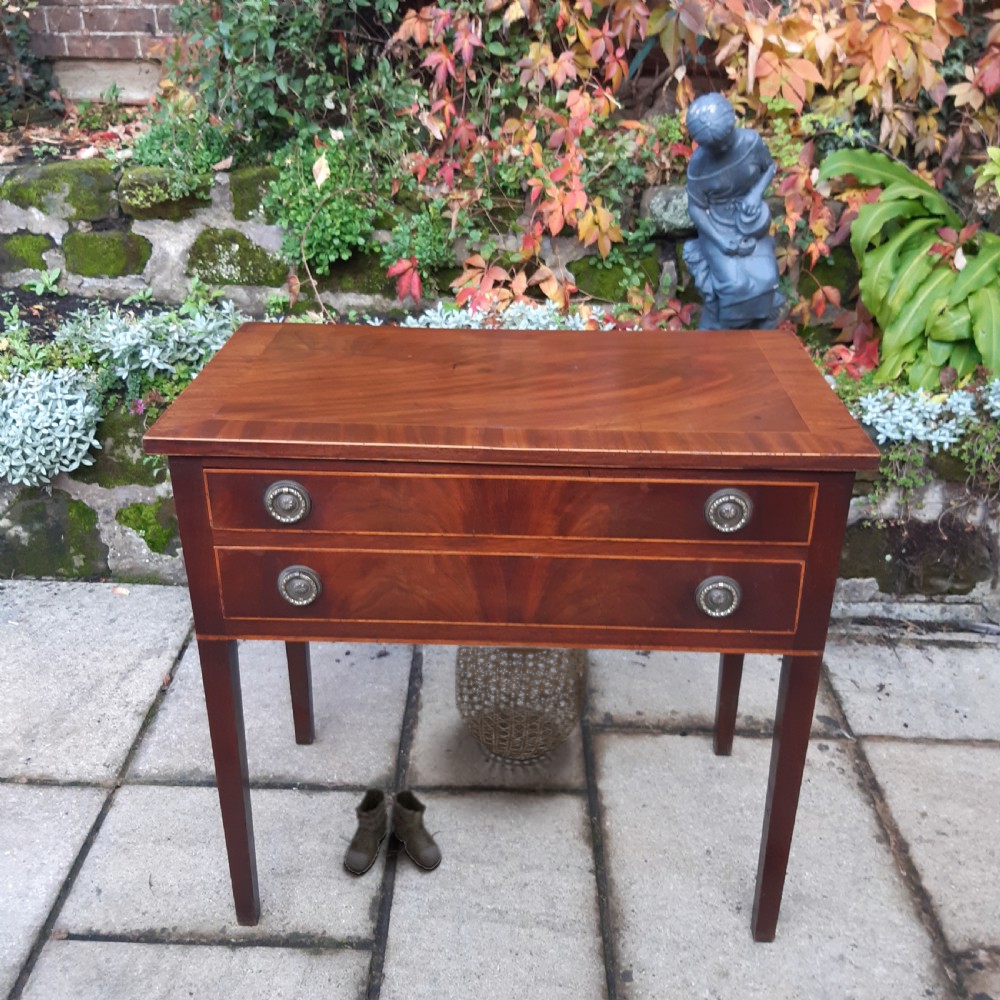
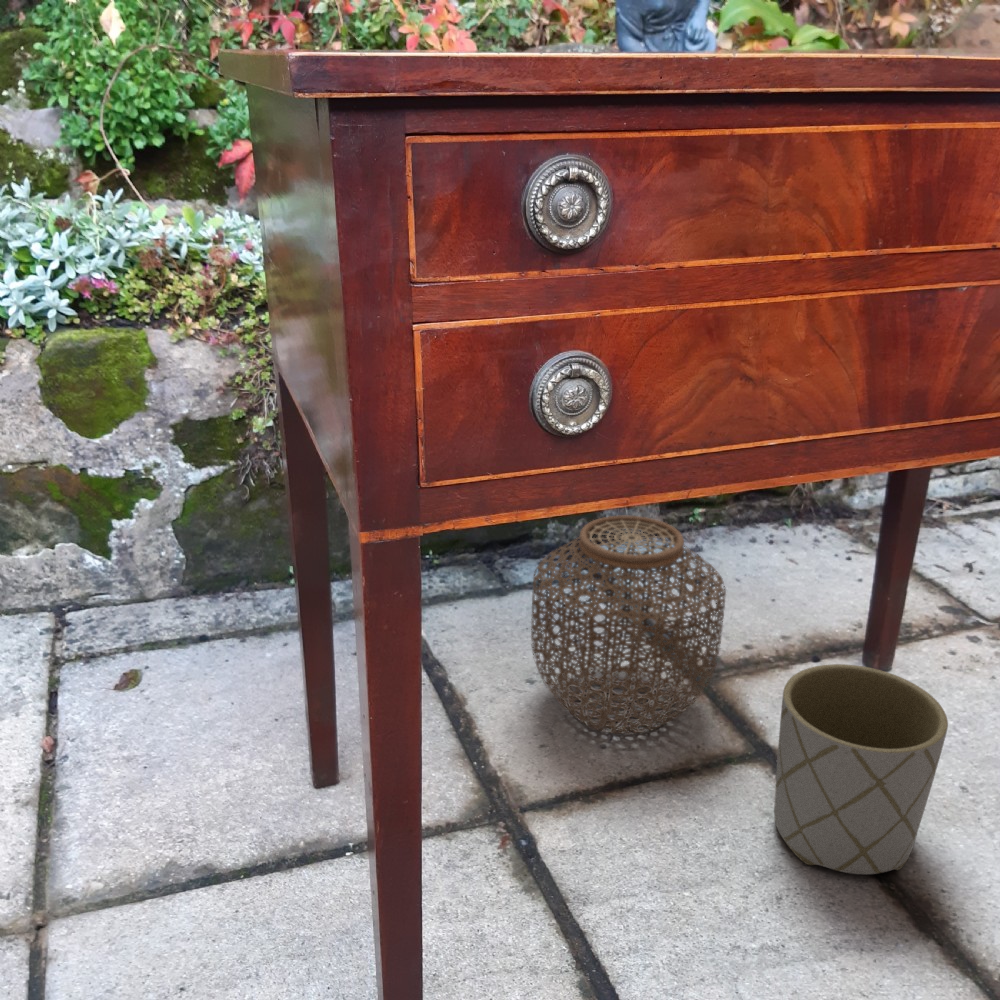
planter: none [551,748,657,895] -> present [774,664,948,874]
boots: present [344,788,442,875] -> none [465,795,642,949]

